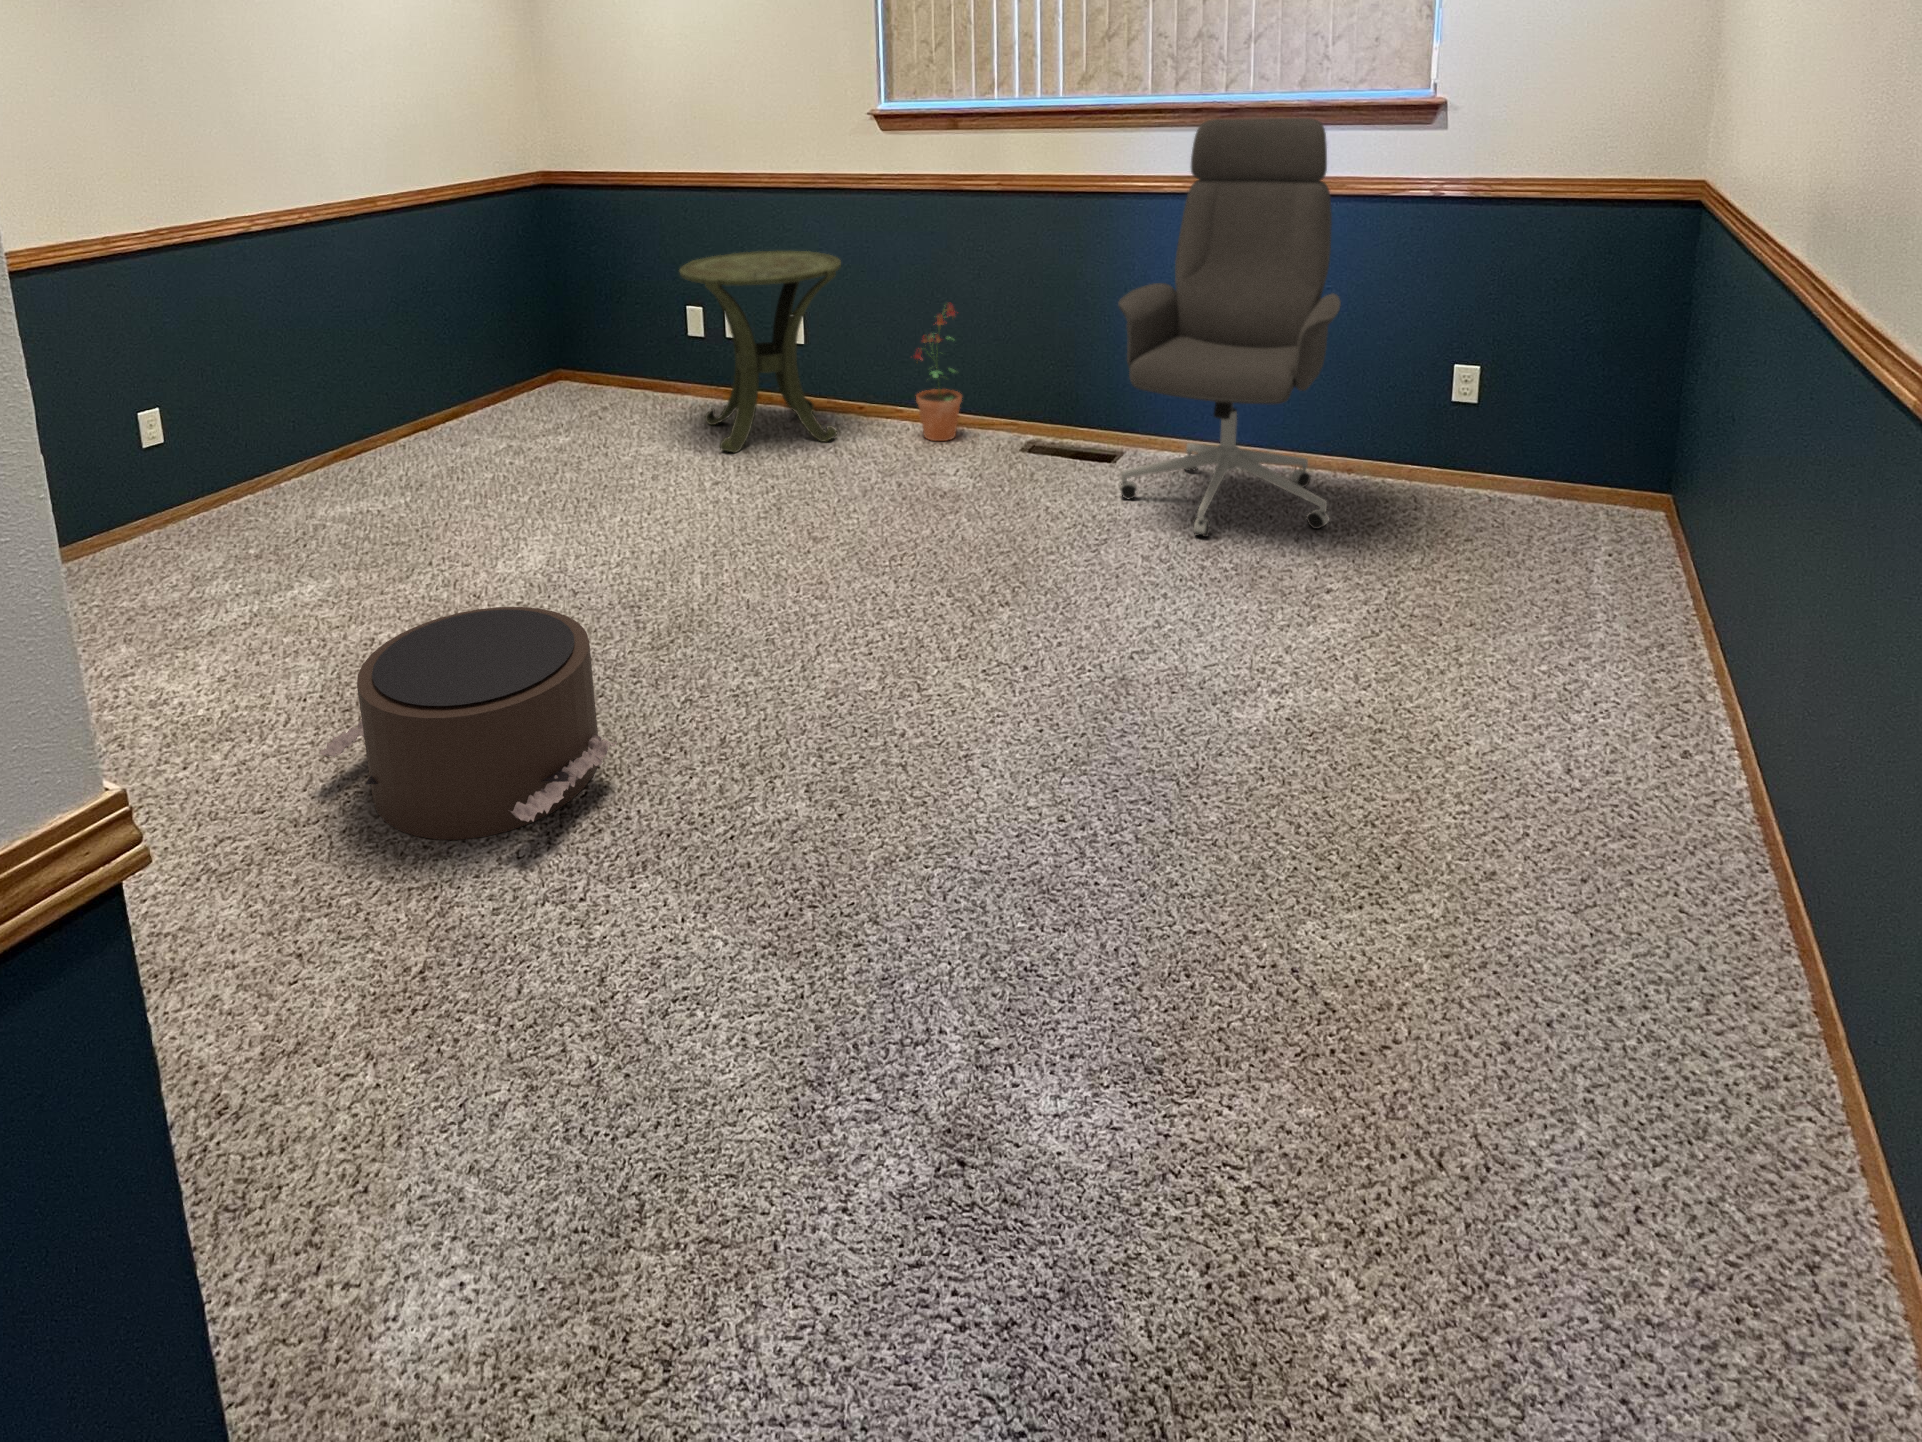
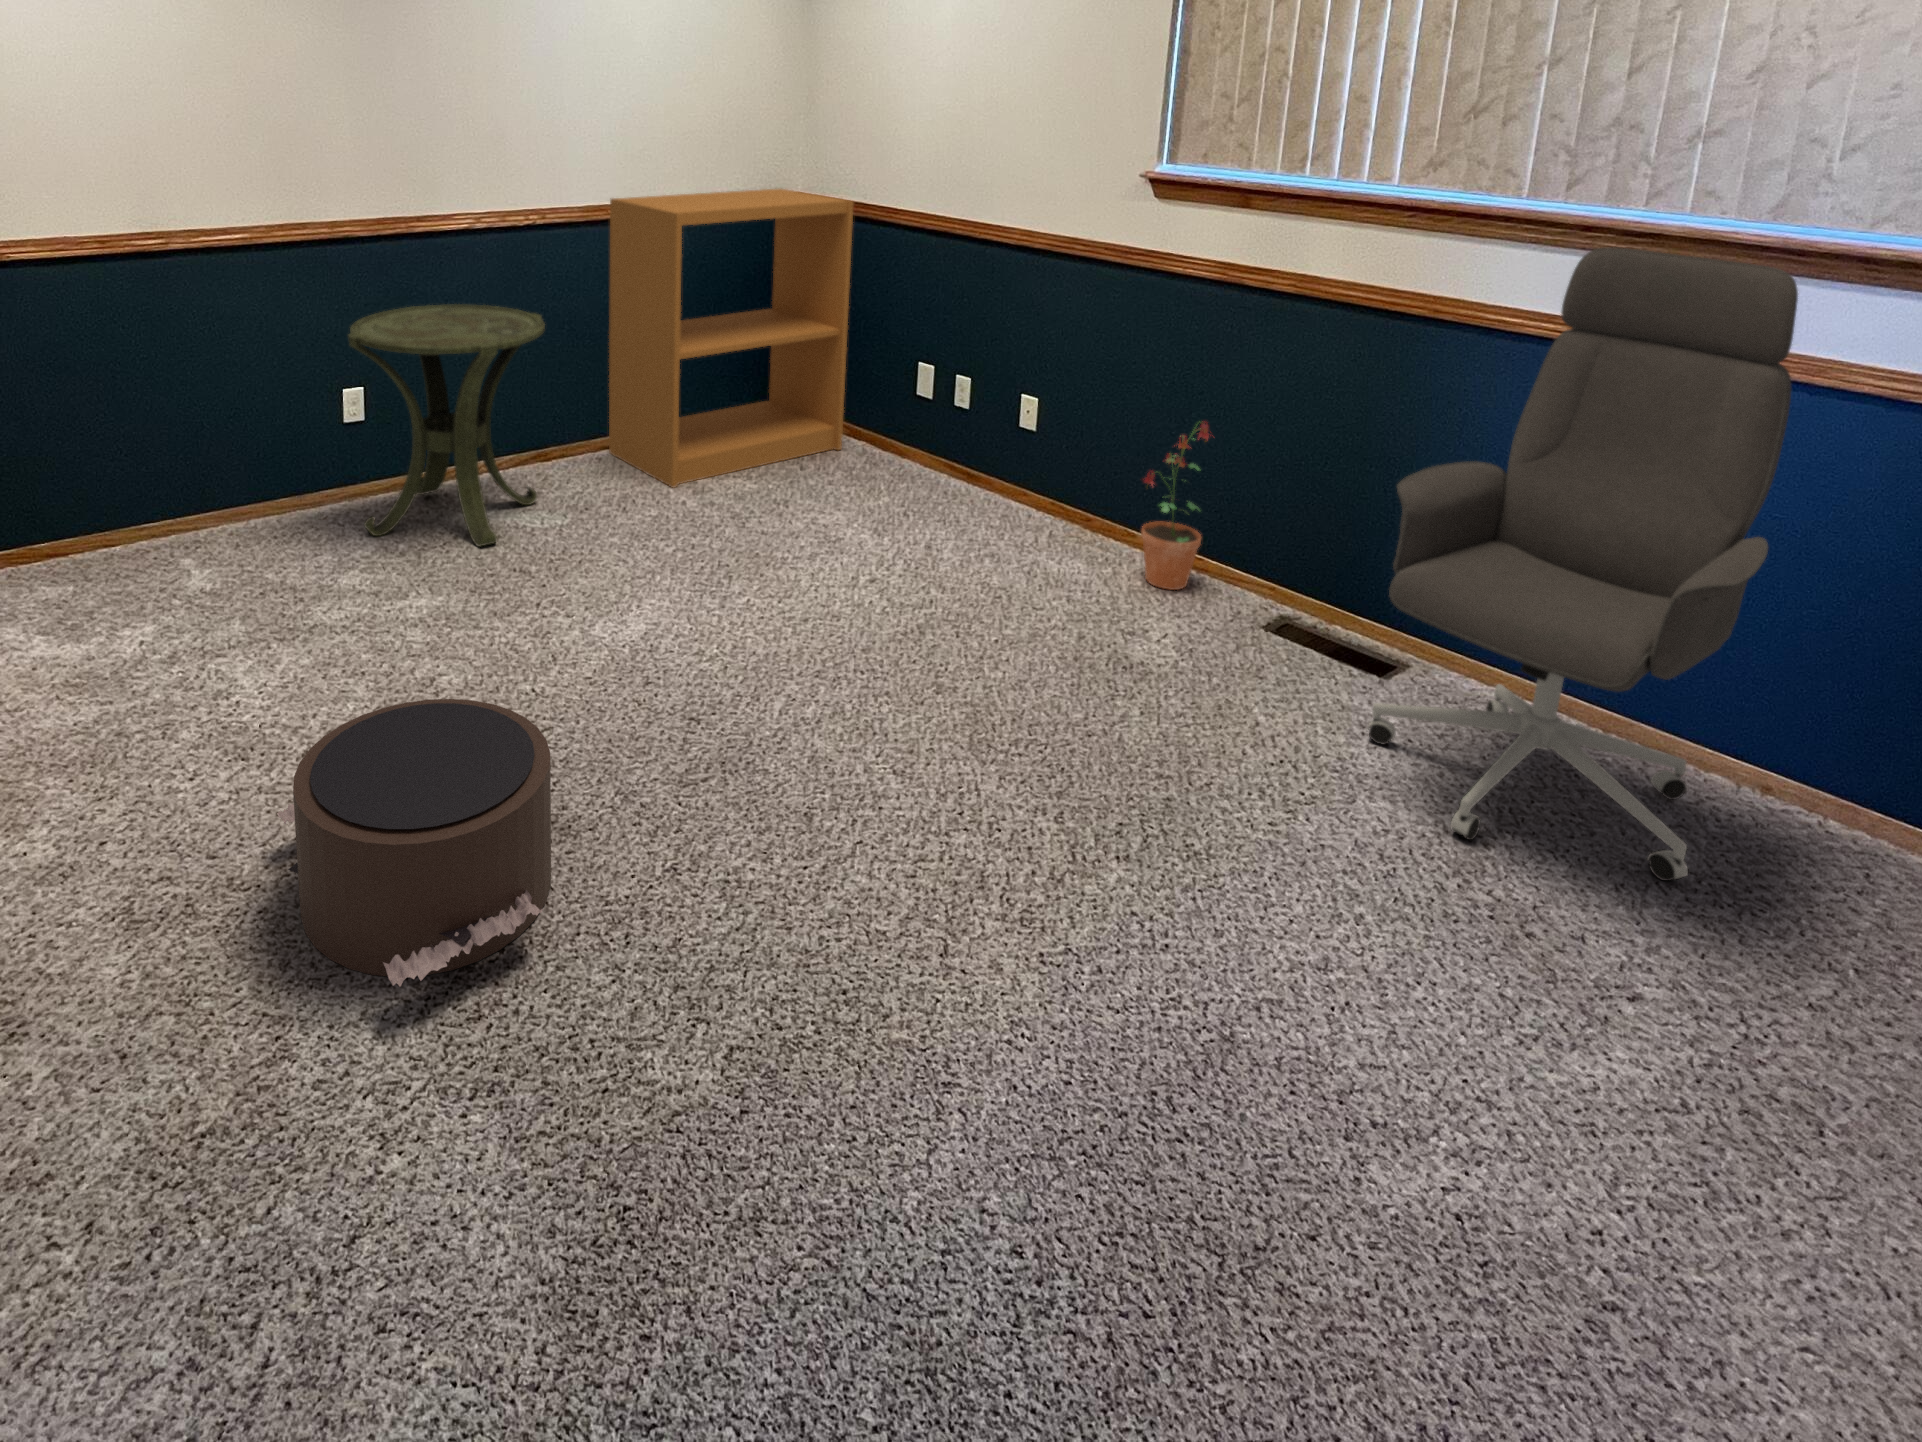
bookshelf: none [382,168,630,454] -> present [609,189,853,488]
side table: present [680,251,841,452] -> present [348,304,545,547]

